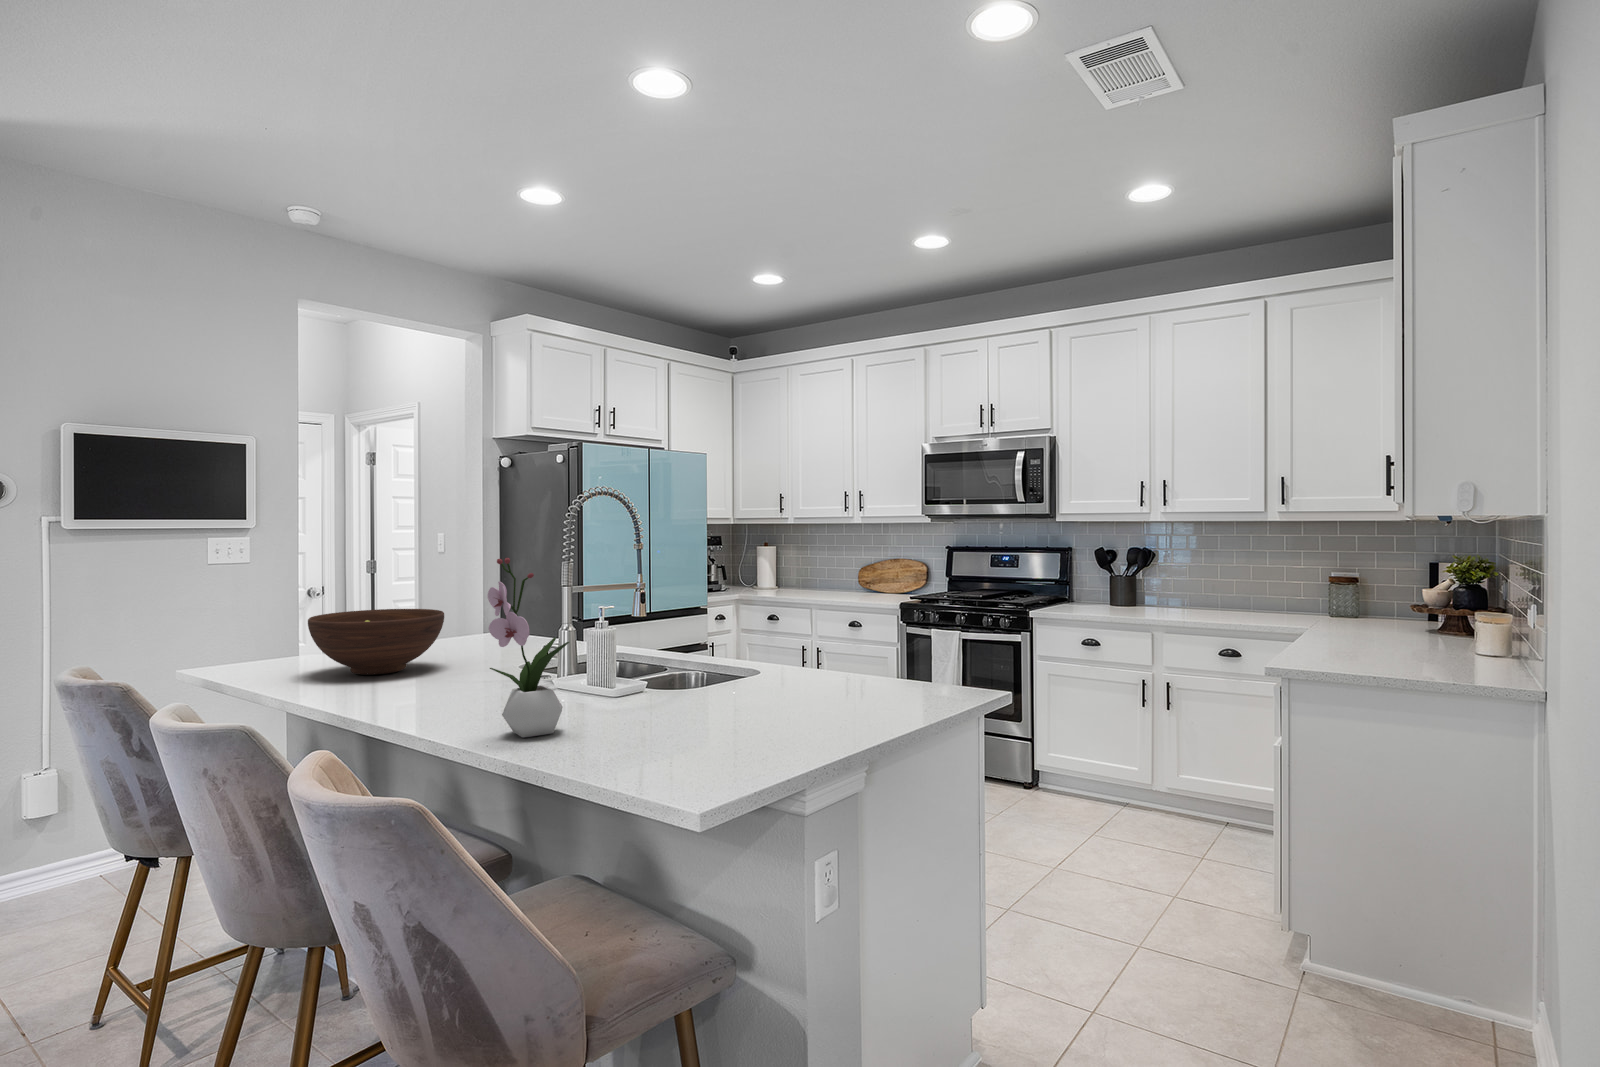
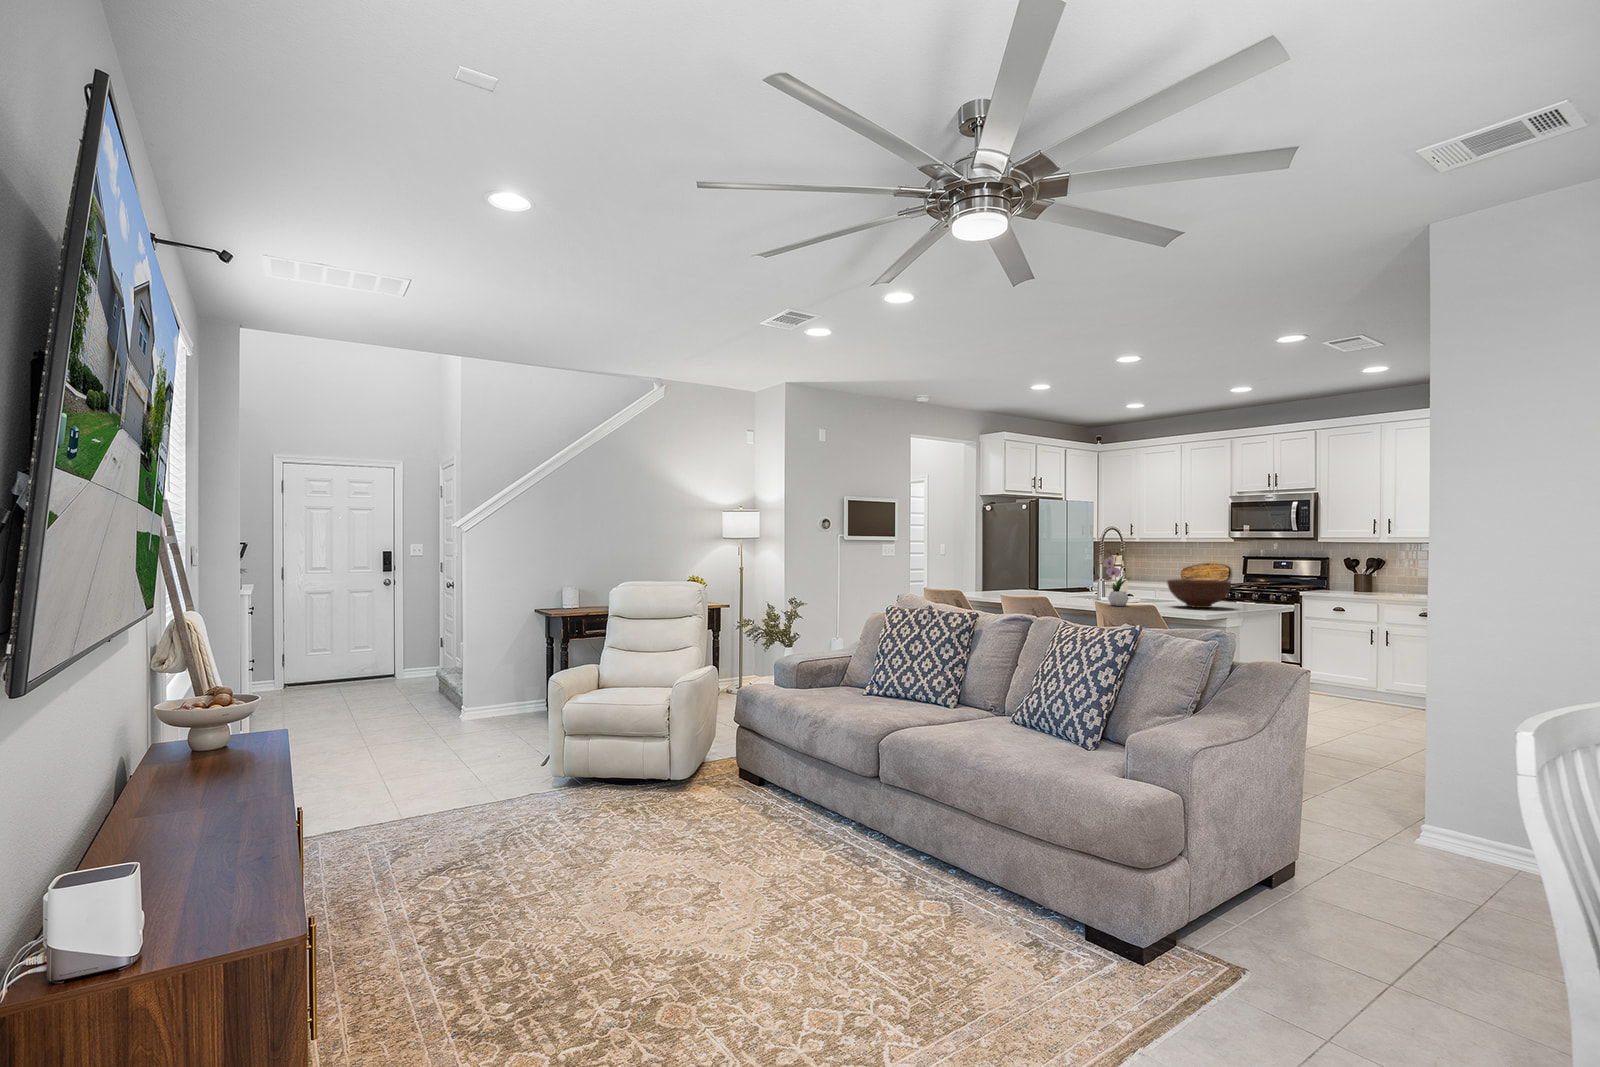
fruit bowl: present [308,609,444,675] -> present [1167,579,1231,608]

